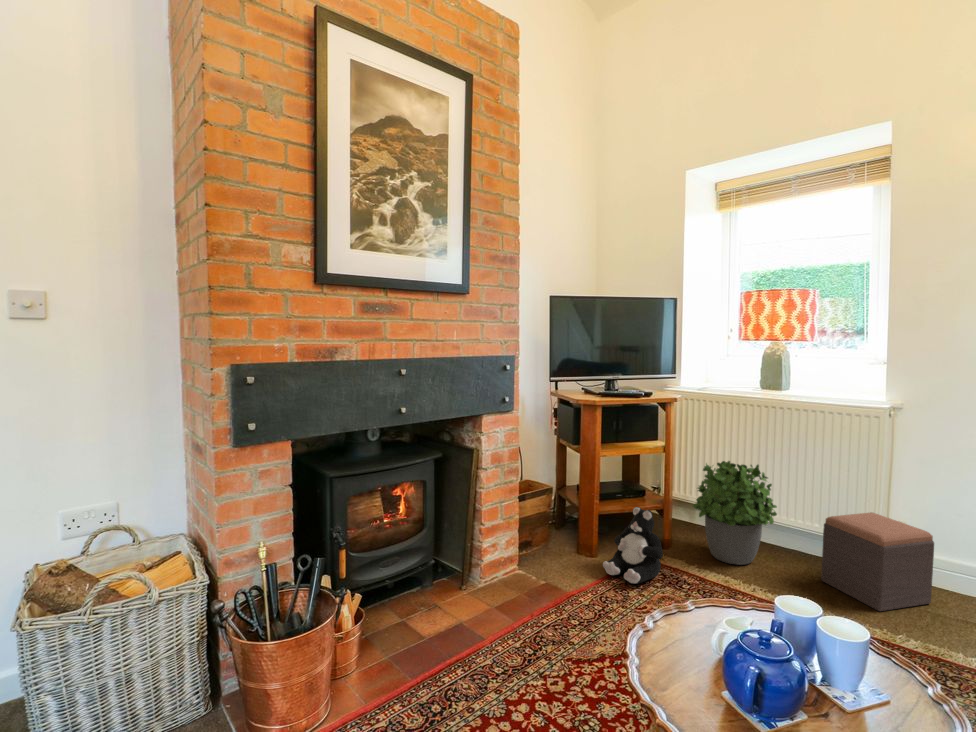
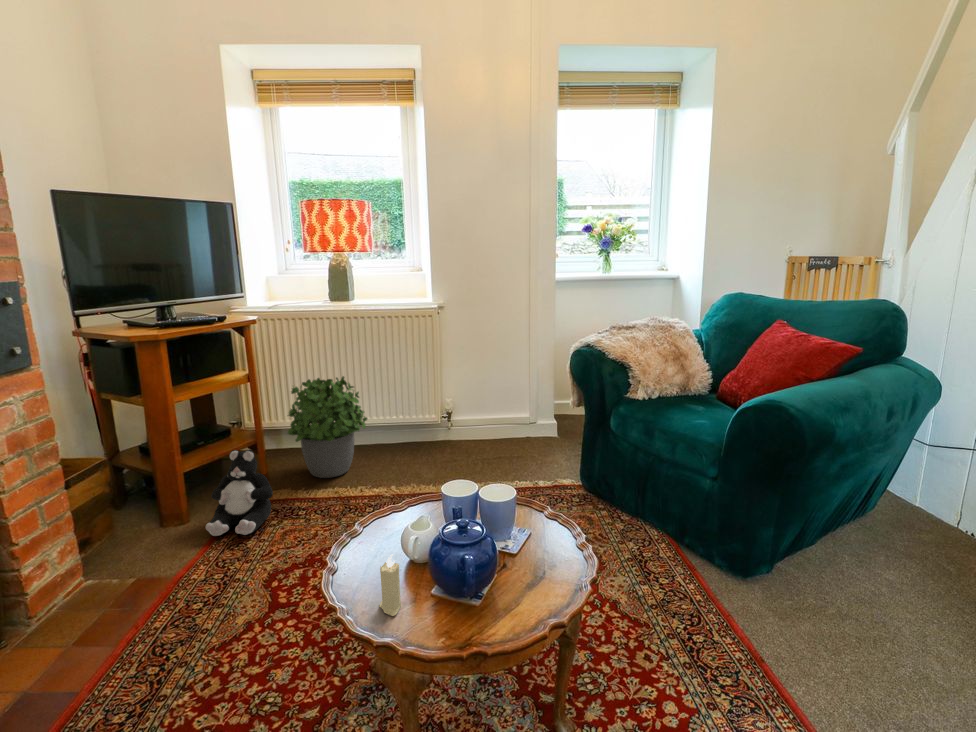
footstool: present [821,512,934,611] -> none [404,397,477,474]
candle: none [667,631,689,694] -> present [379,555,401,616]

